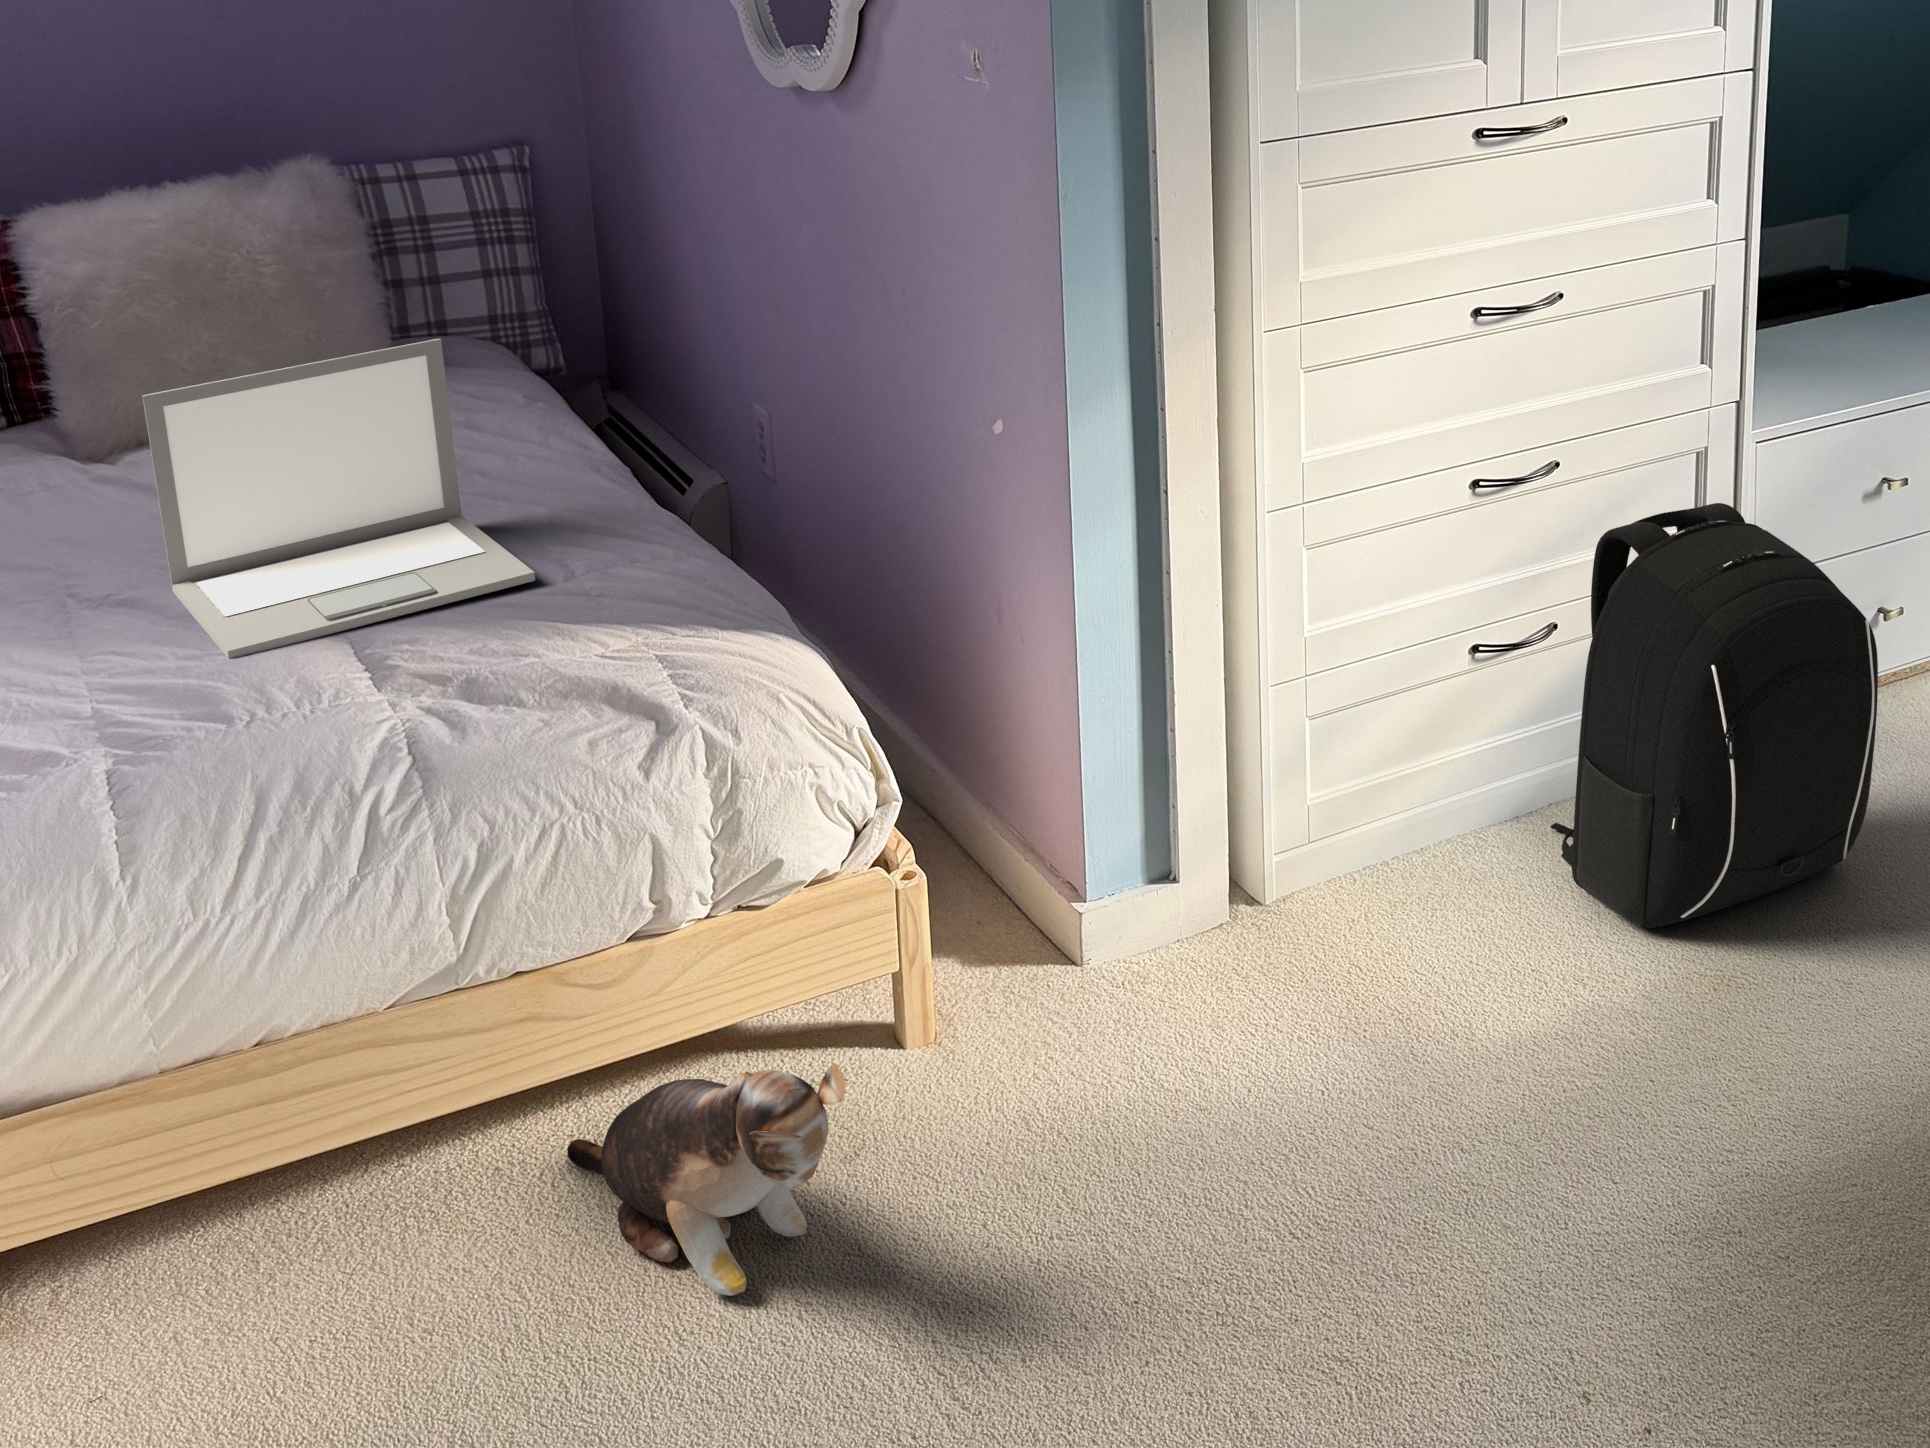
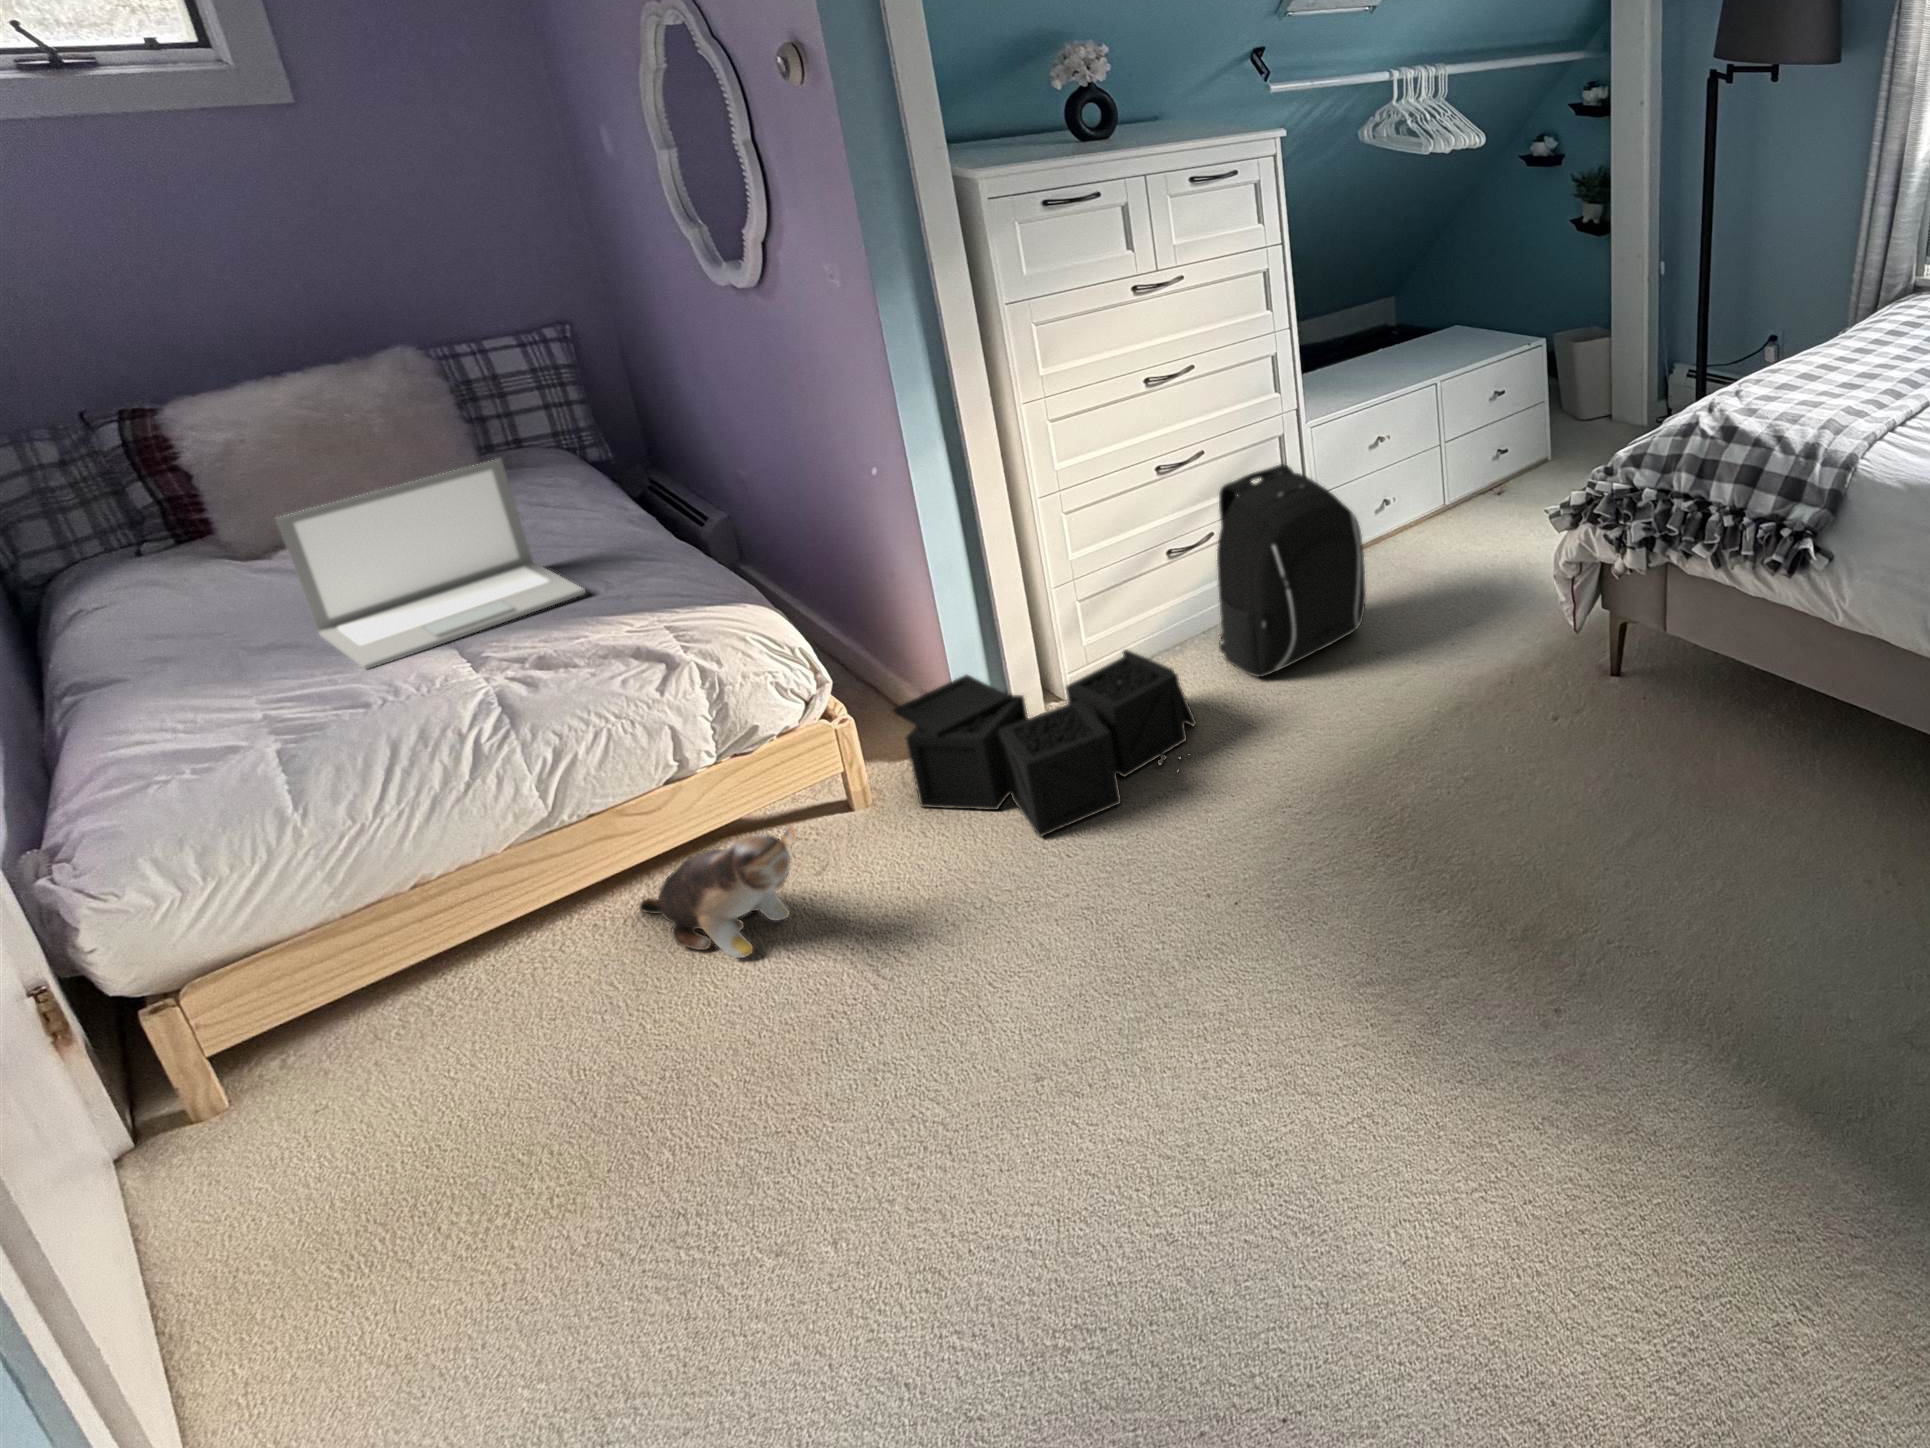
storage bin: none [992,825,1528,1178] -> present [893,650,1196,837]

